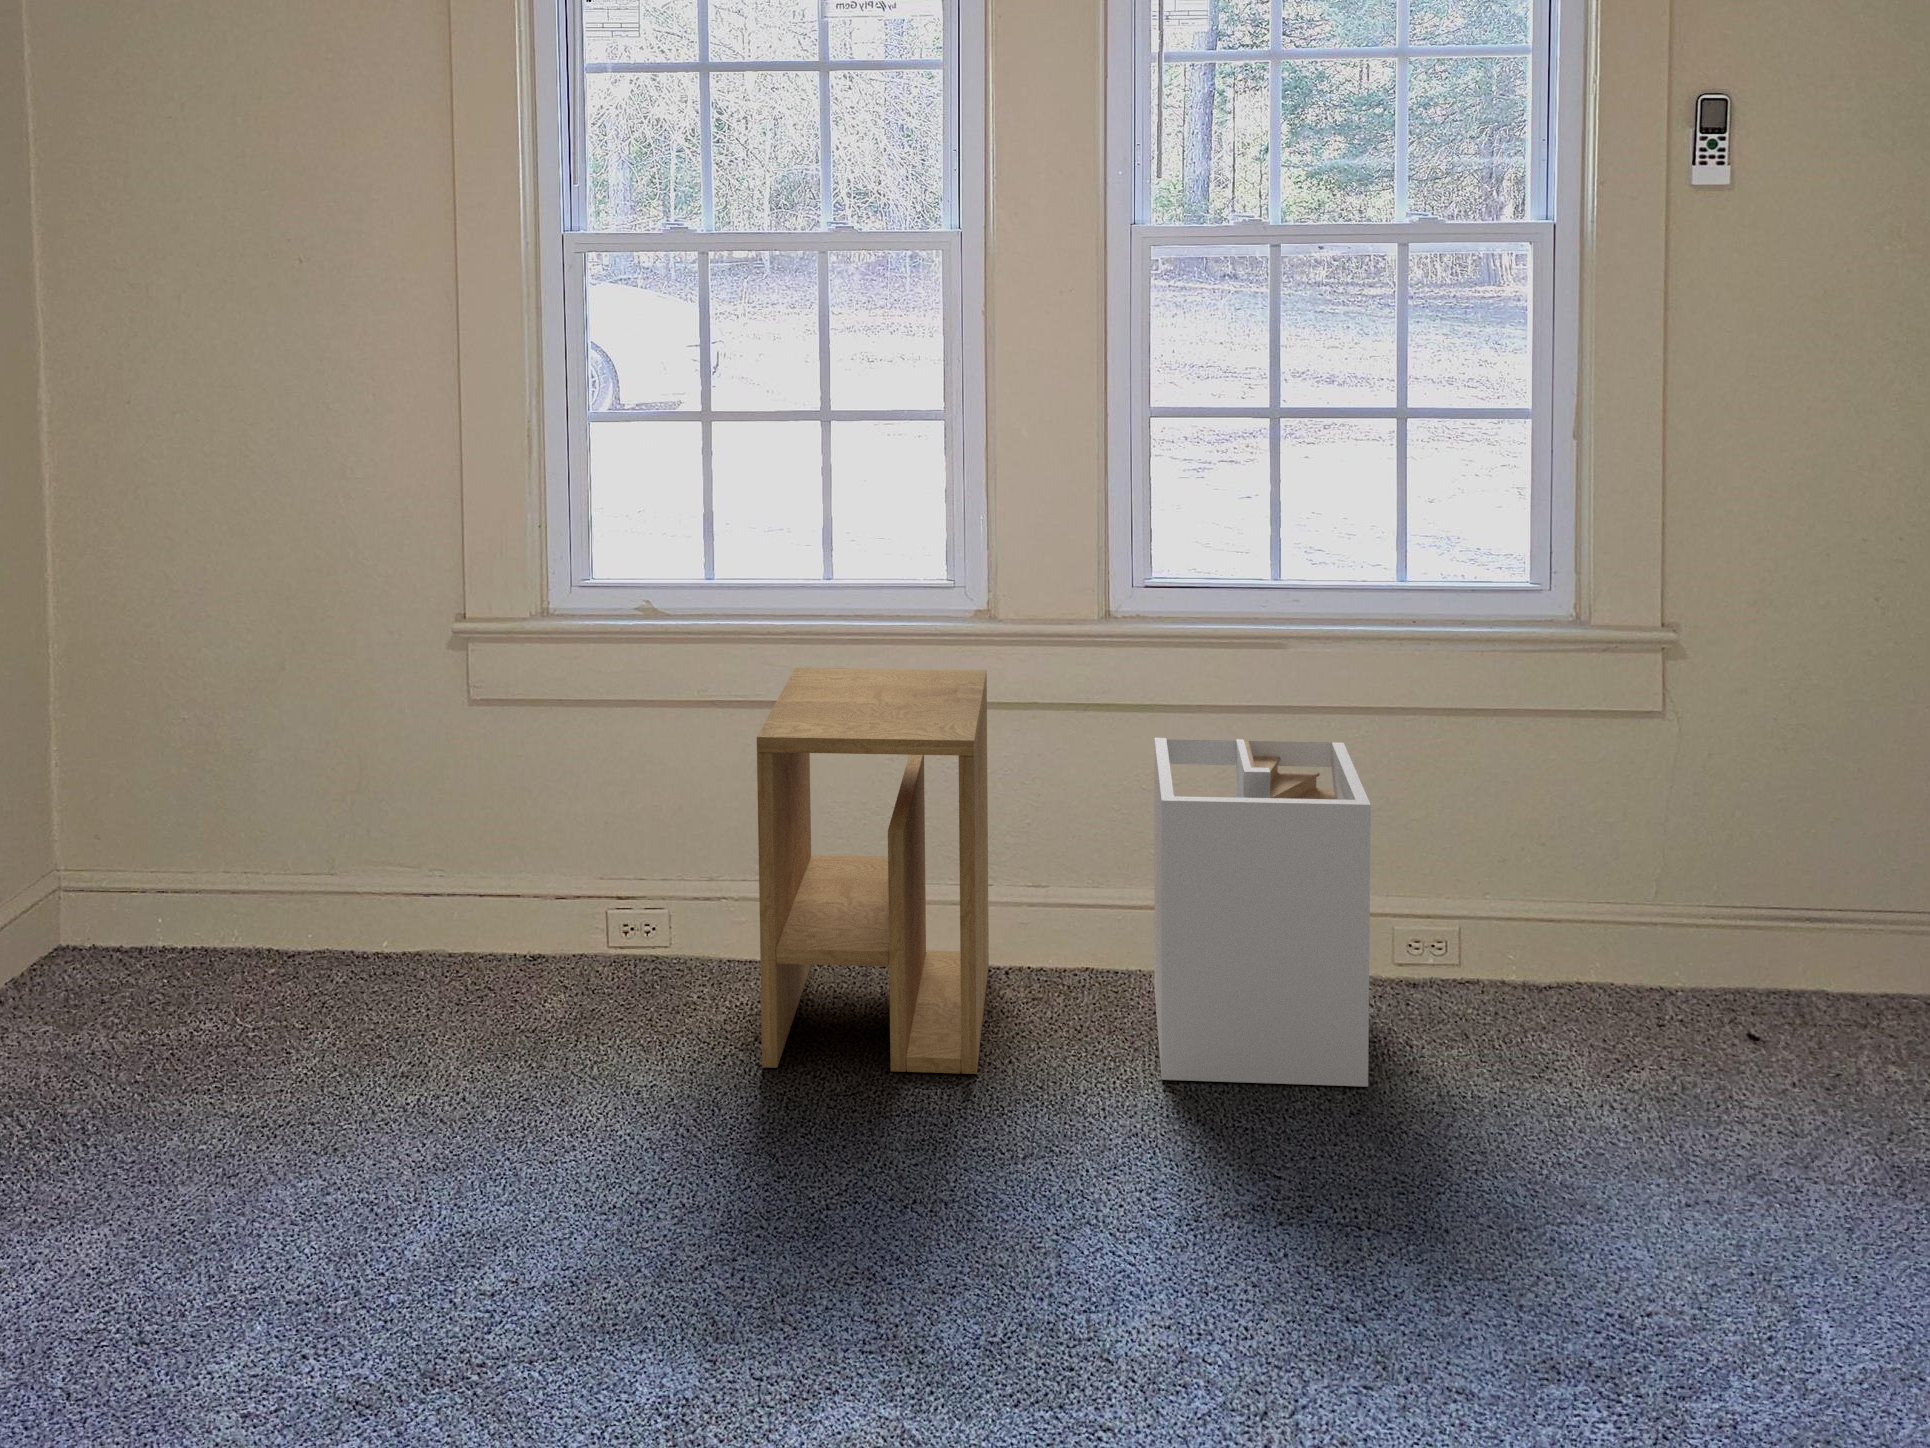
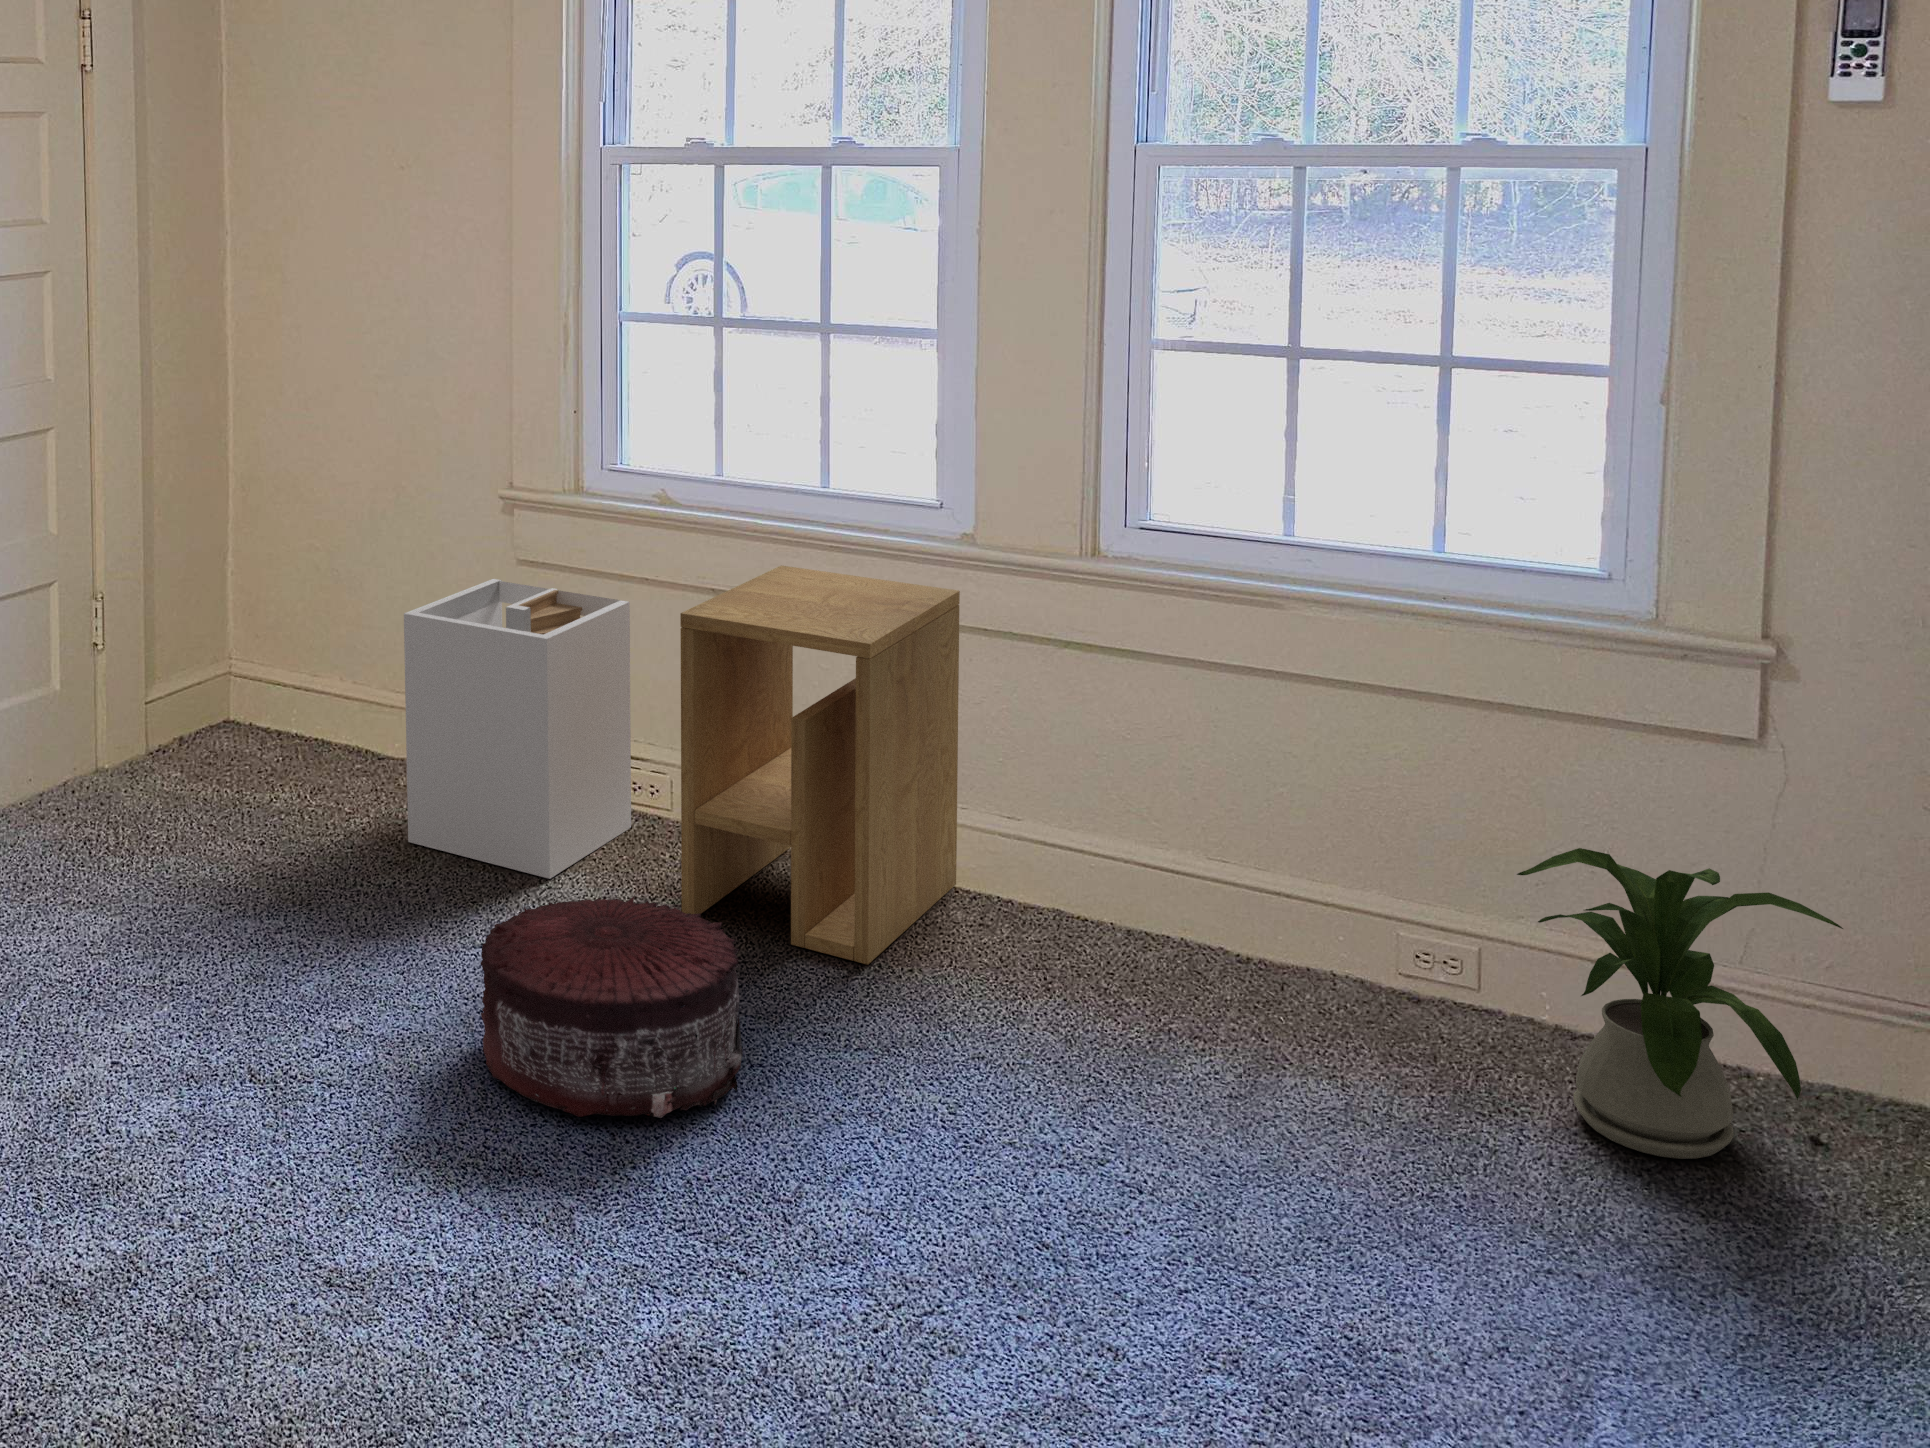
laundry hamper: present [1154,738,1371,1087] -> present [404,579,631,879]
house plant: none [1526,826,1796,1081] -> present [1517,848,1843,1159]
pouf: none [655,1065,967,1348] -> present [480,897,742,1118]

